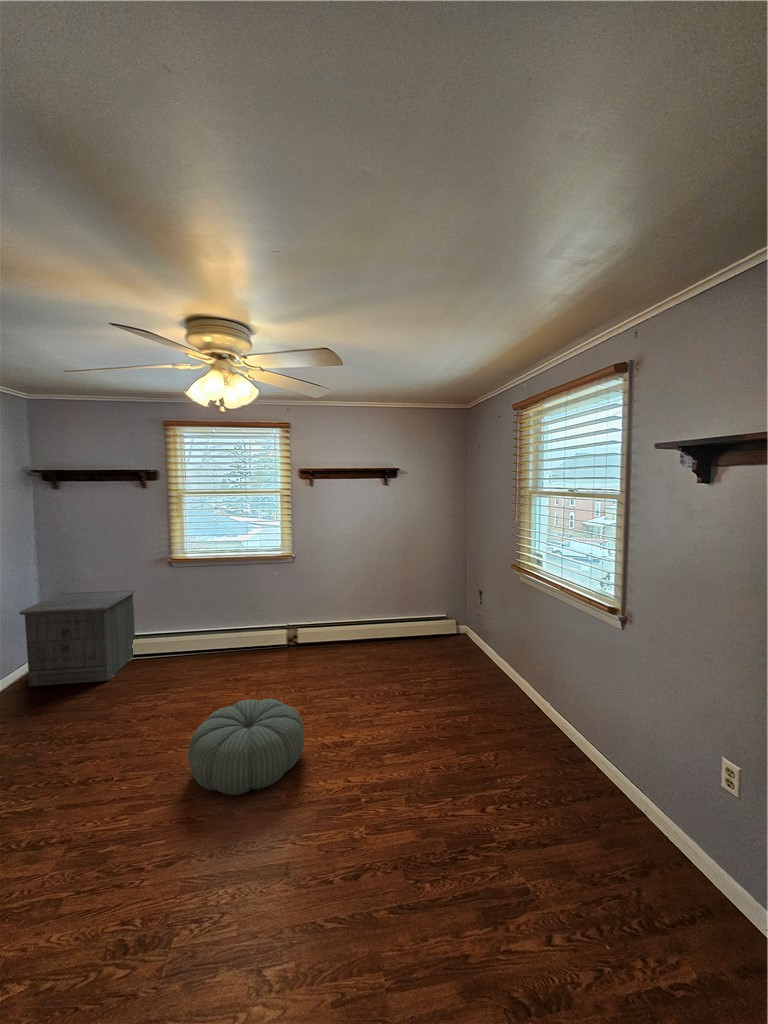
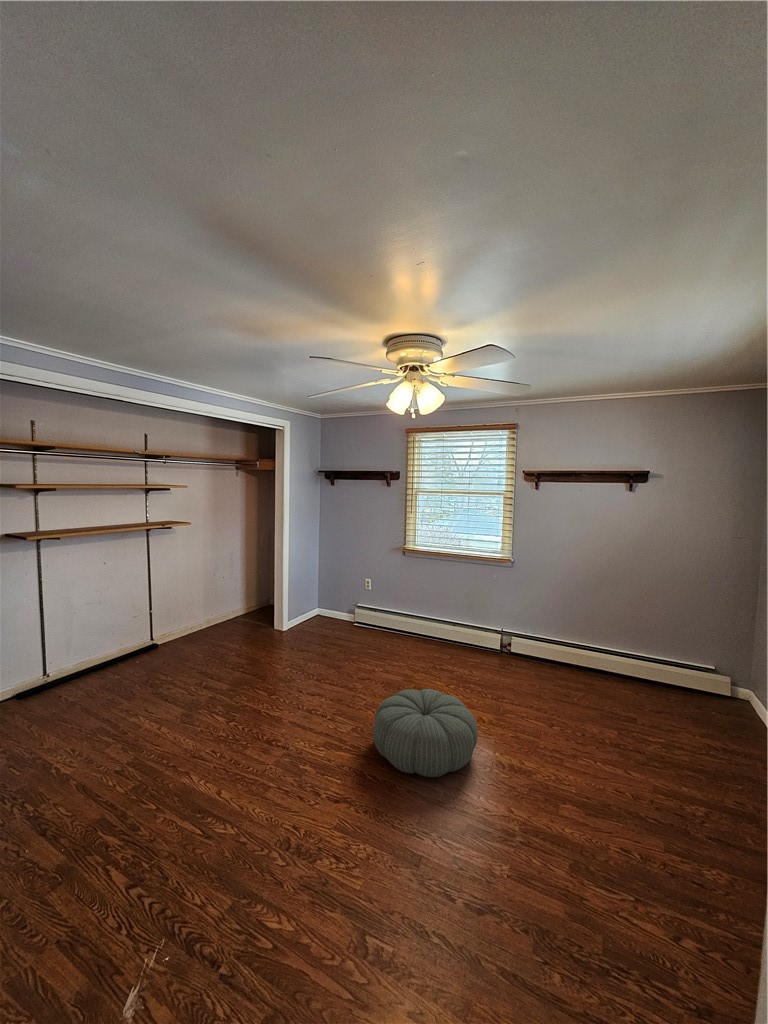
nightstand: present [20,590,136,687] -> none [303,565,378,640]

